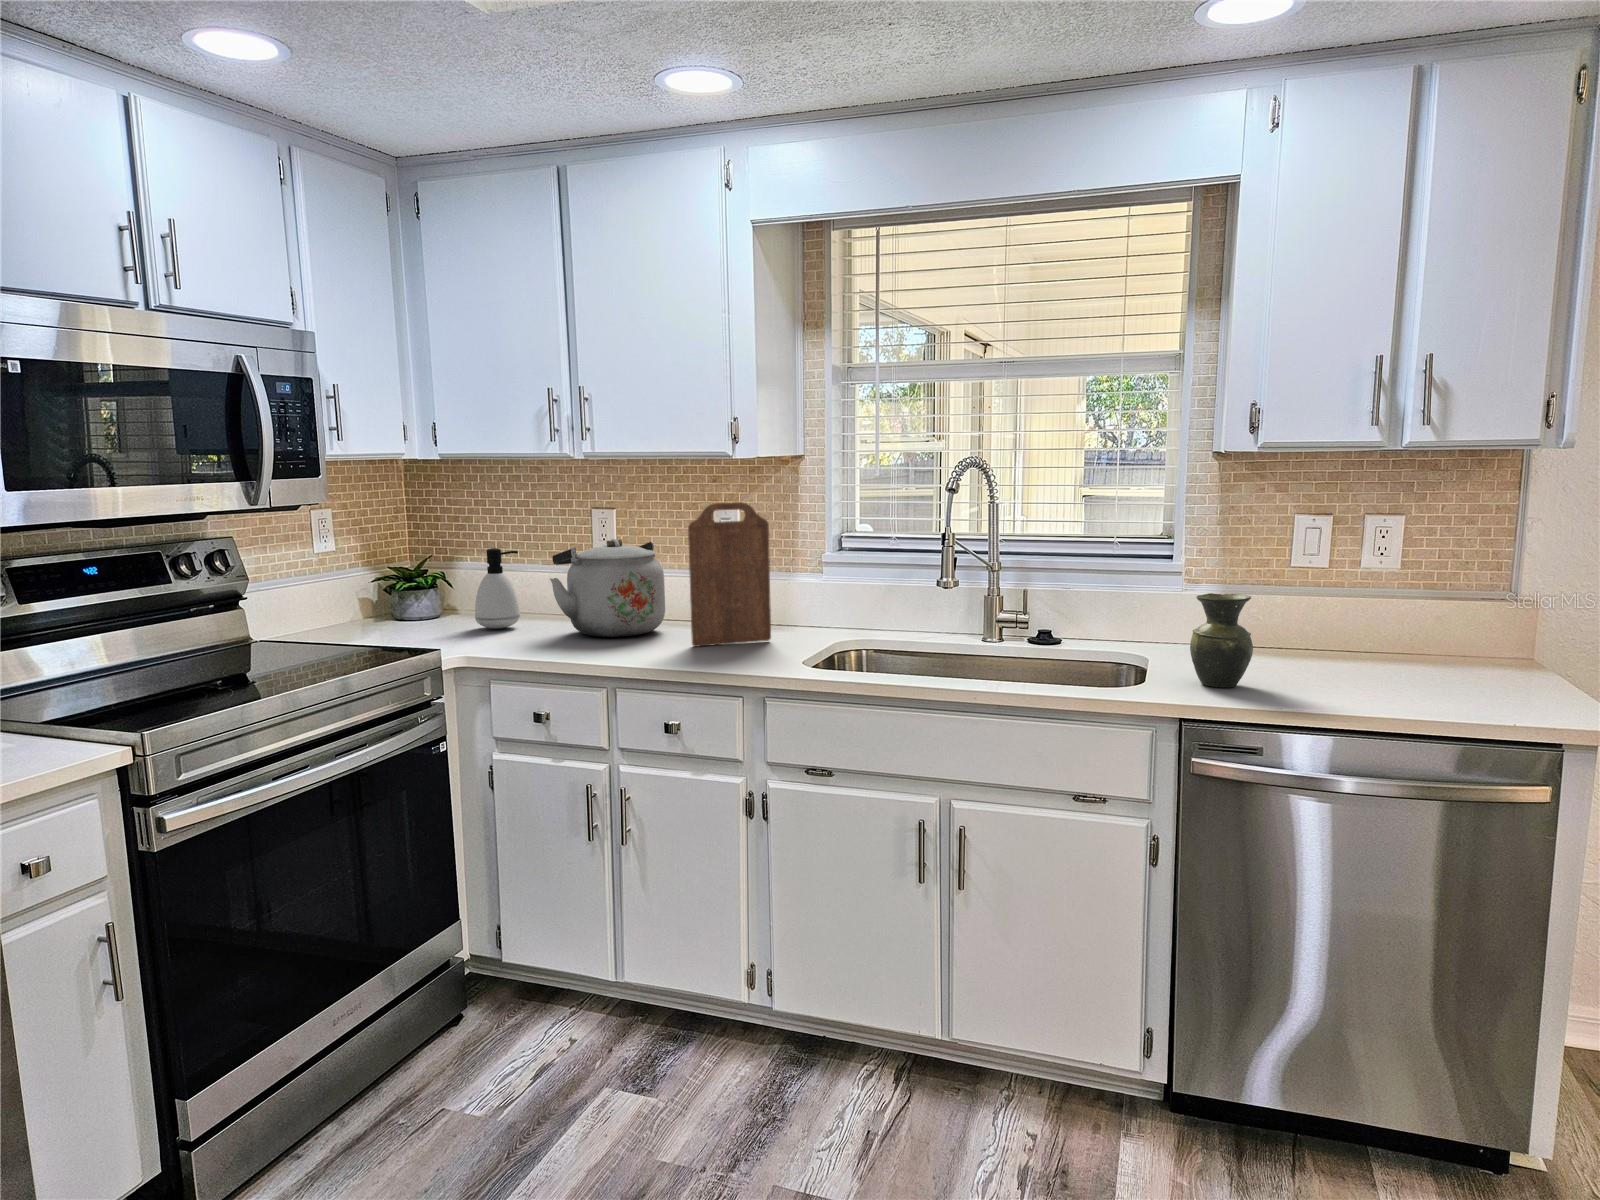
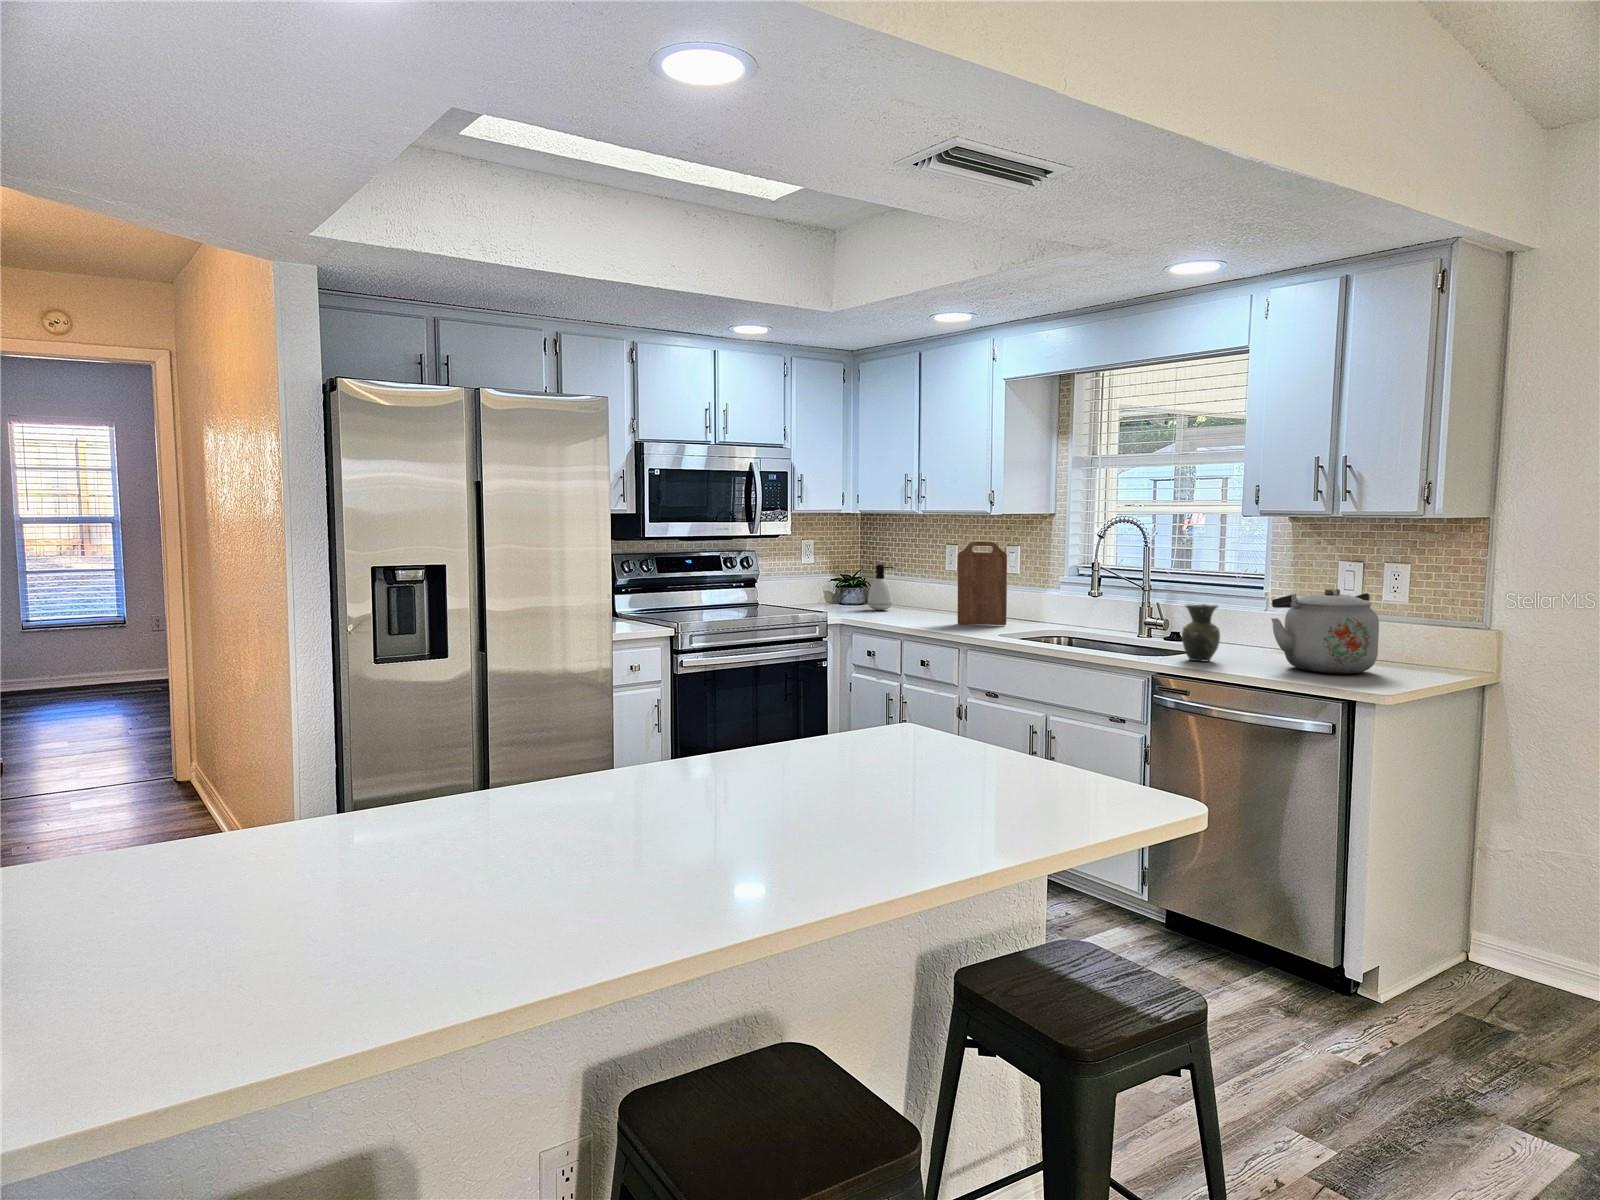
kettle: present [550,539,665,637] -> present [1271,588,1379,674]

